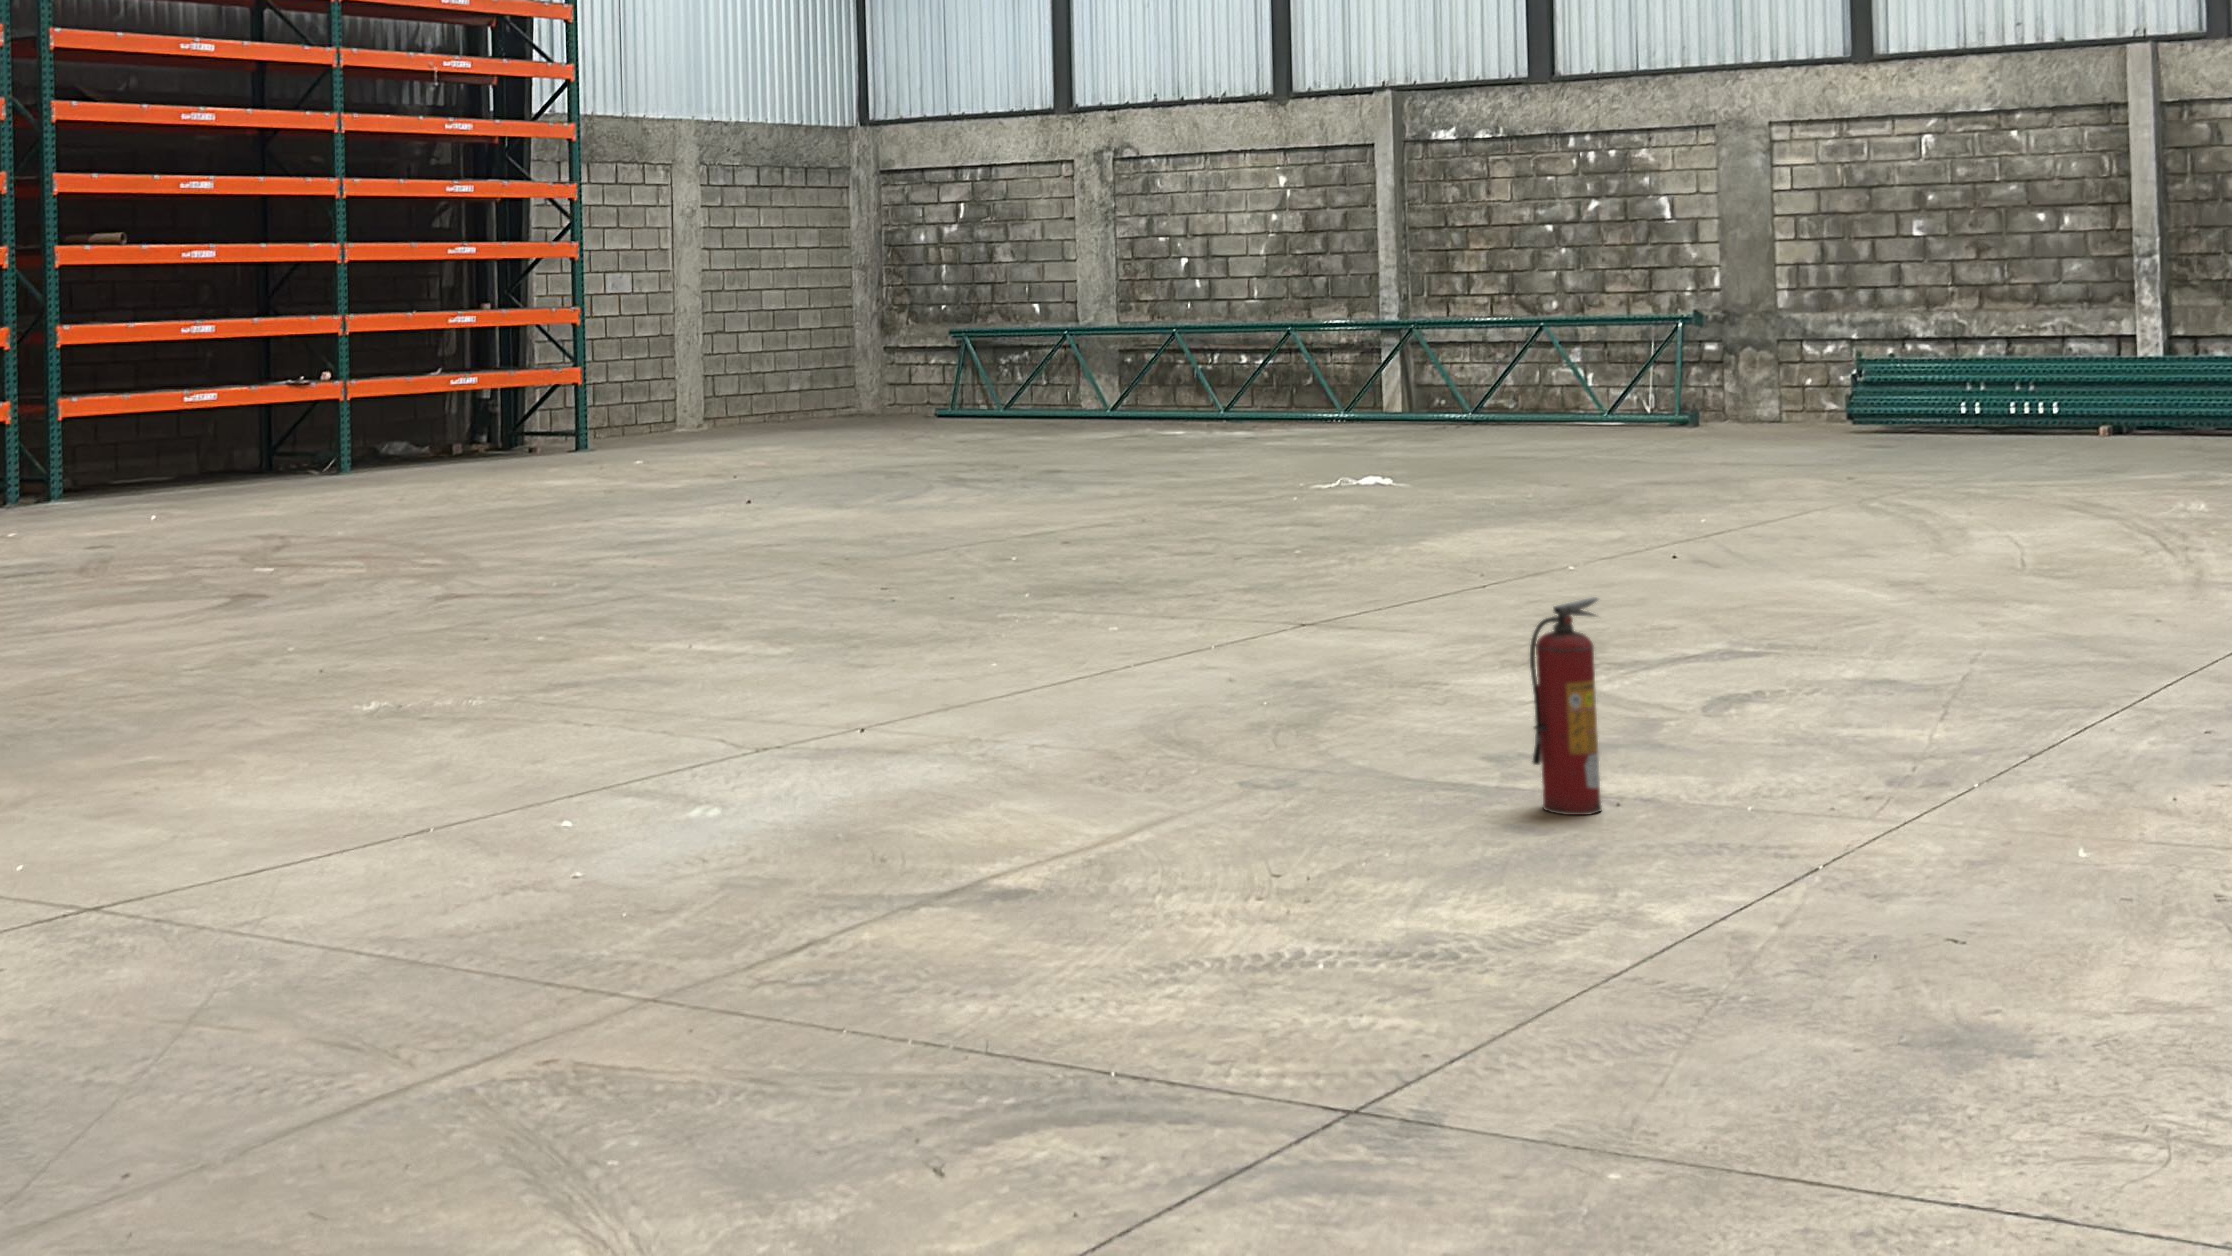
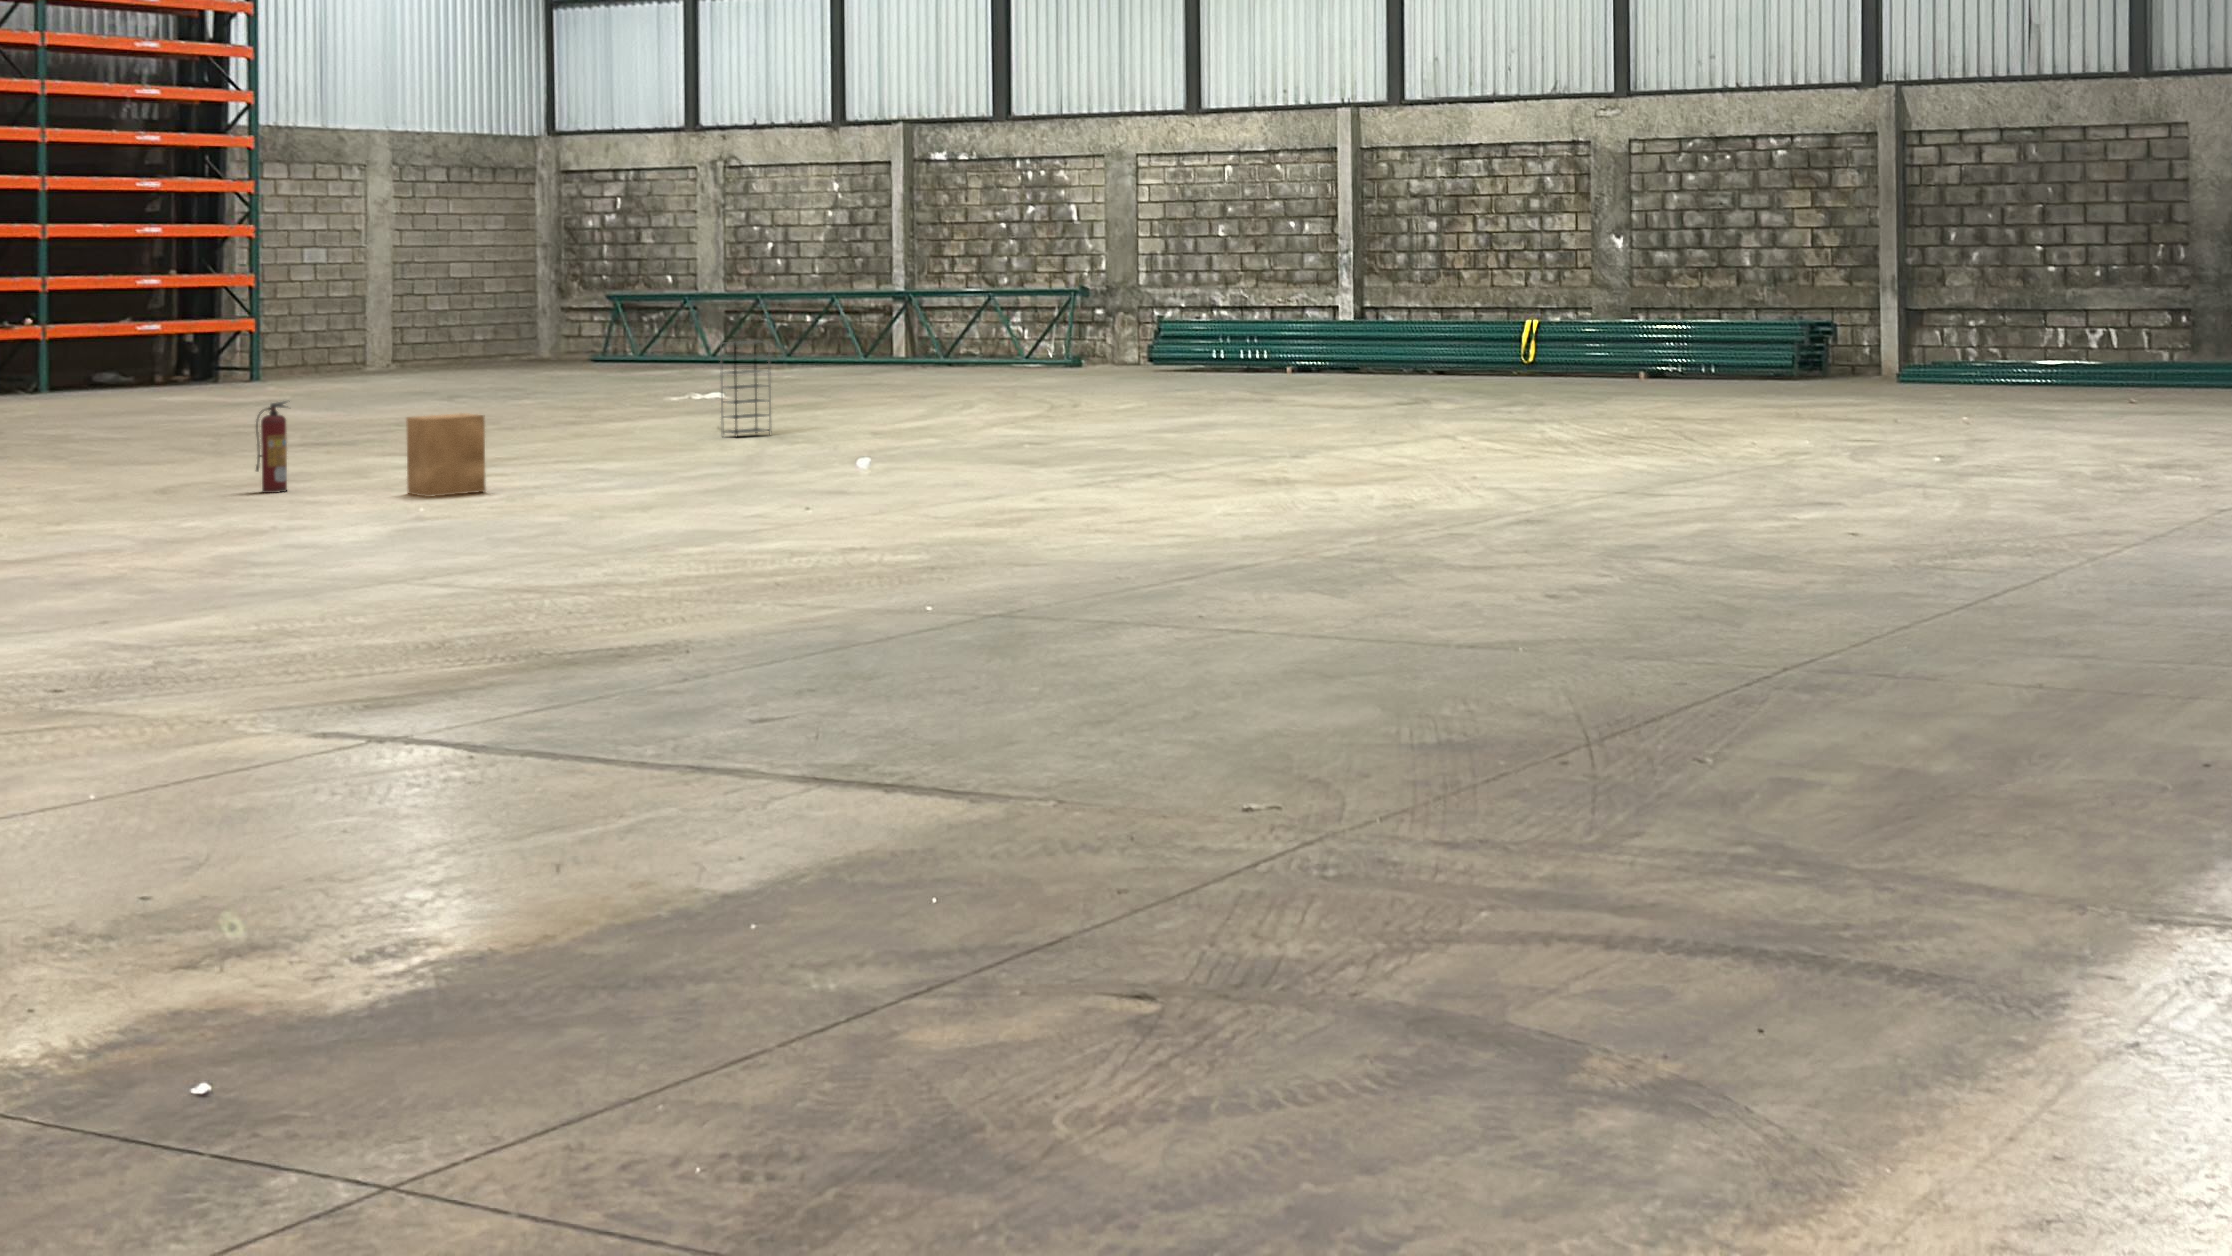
shelving unit: none [1825,417,1922,599] -> present [720,341,772,437]
cardboard box: none [1940,629,2137,849] -> present [406,413,486,497]

